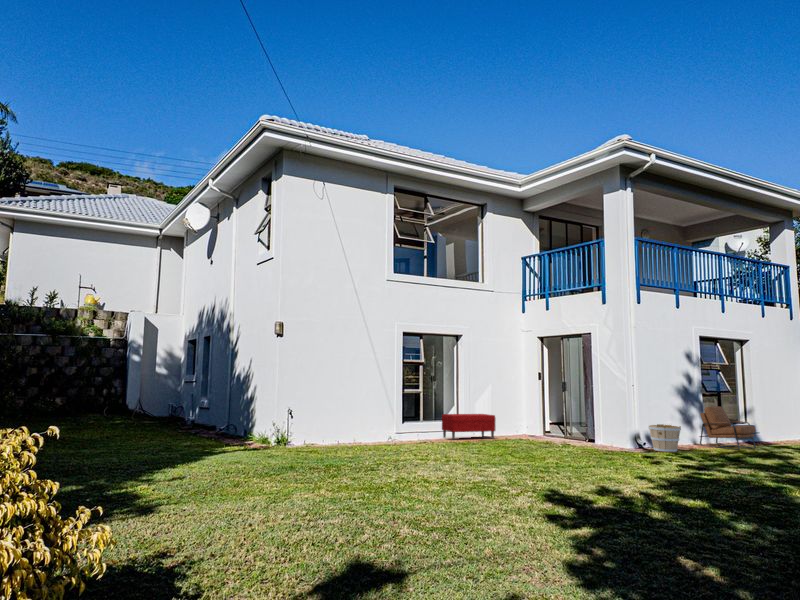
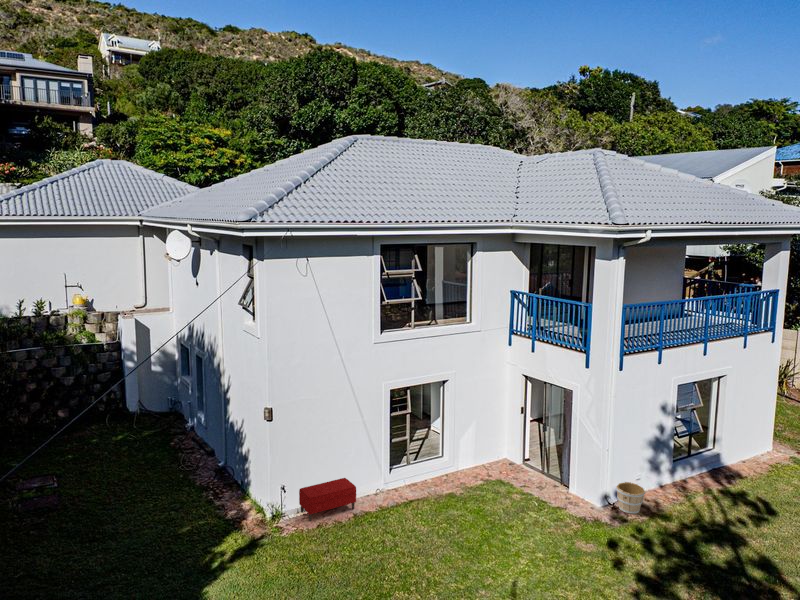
chair: present [700,406,756,450] -> none [664,451,717,502]
bench: present [442,414,496,440] -> present [299,478,356,521]

